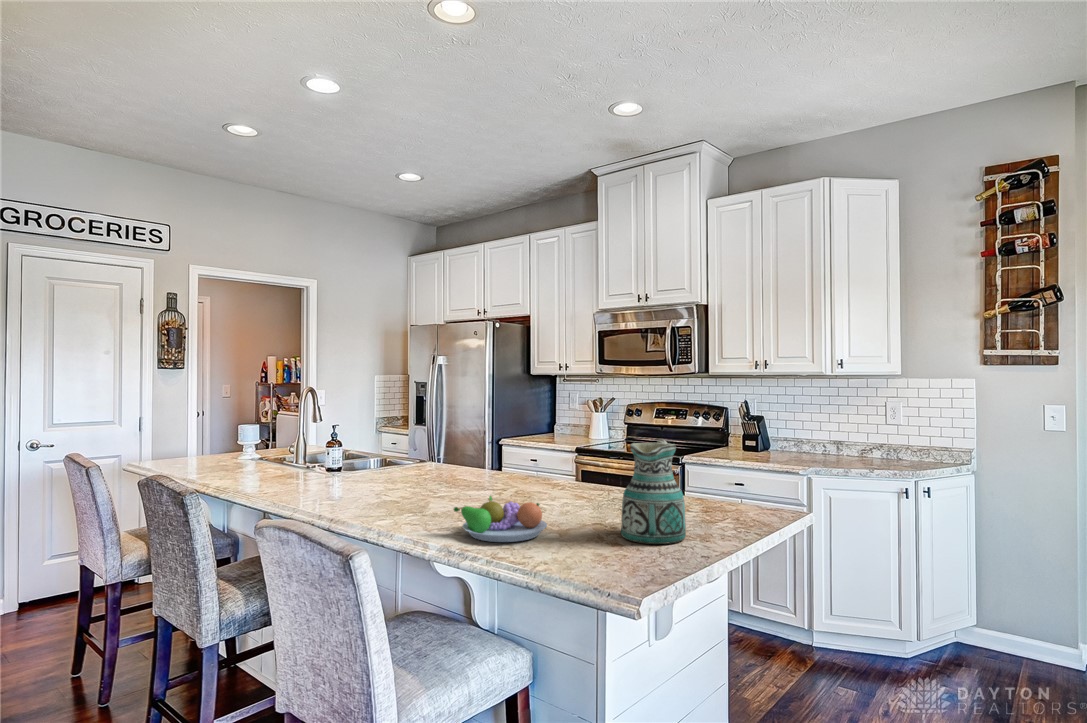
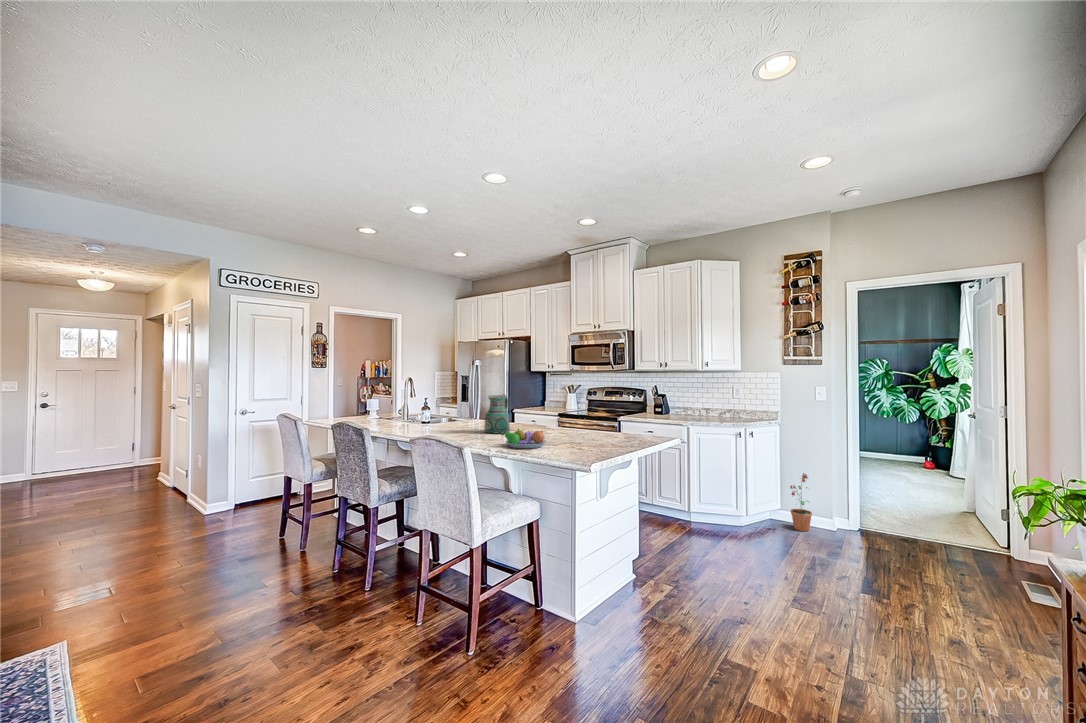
ceramic pitcher: present [621,439,686,544] -> present [484,394,510,433]
potted plant: none [995,563,1042,672] -> present [790,473,812,531]

